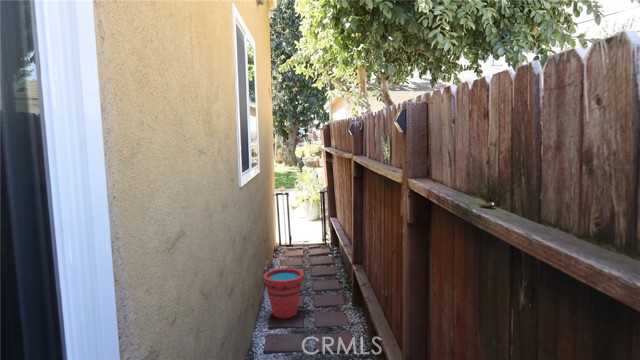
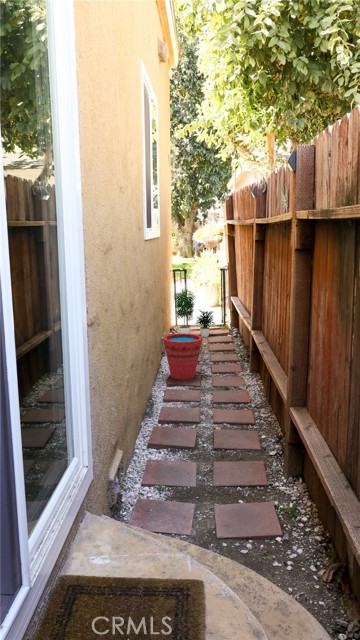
potted plant: none [275,213,318,263] -> present [174,289,215,337]

